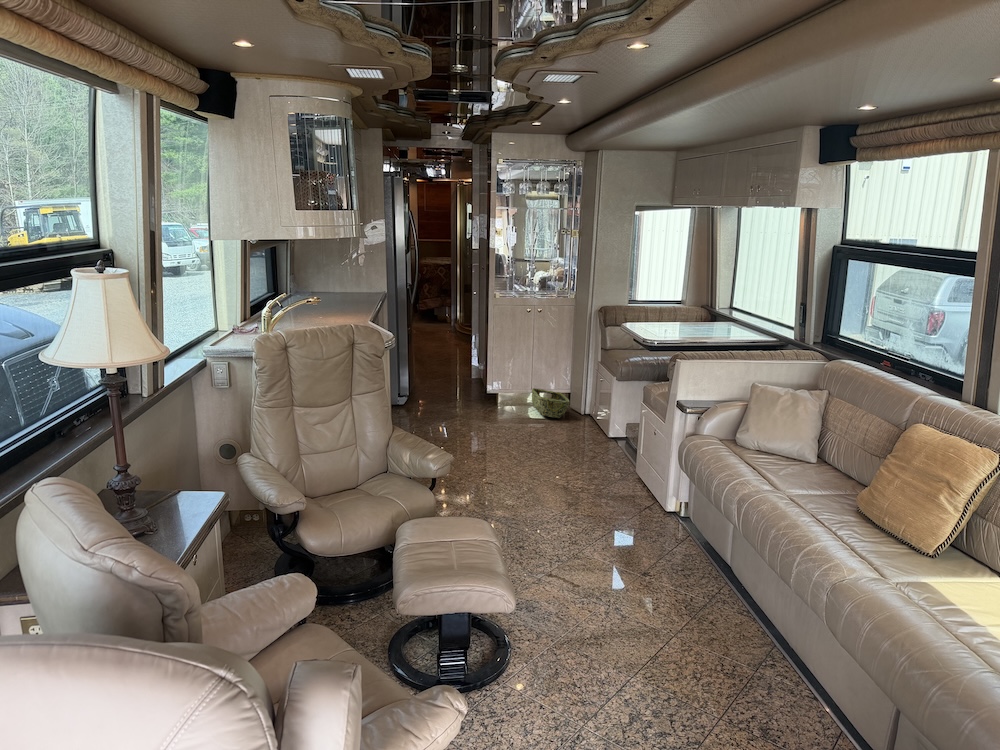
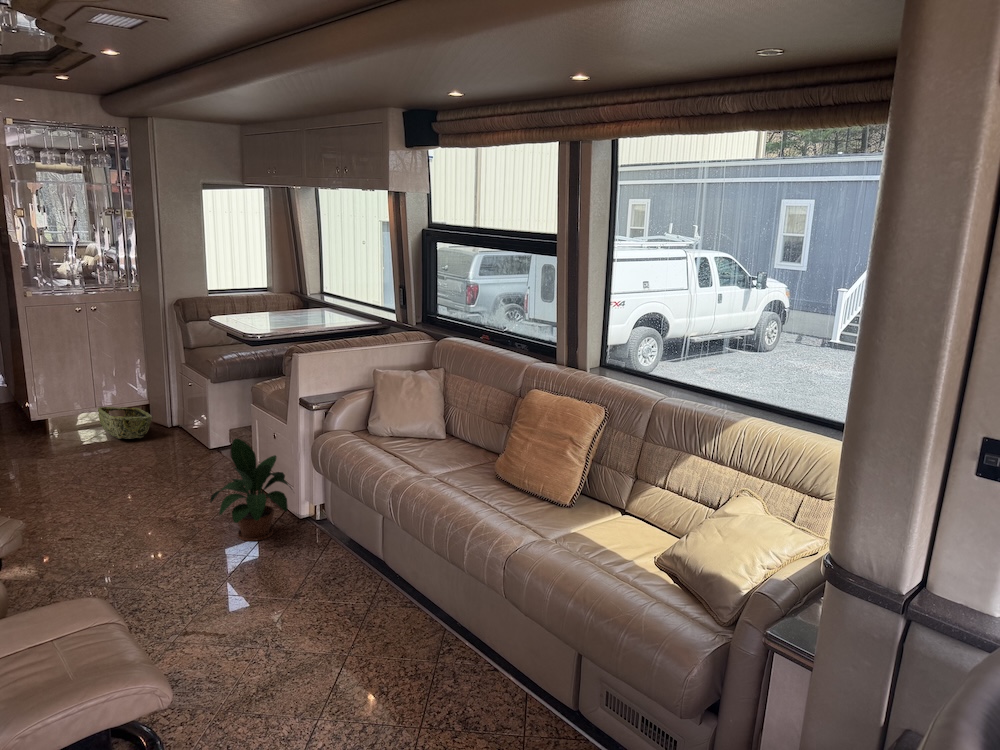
potted plant: none [593,427,664,519] -> present [210,438,291,541]

